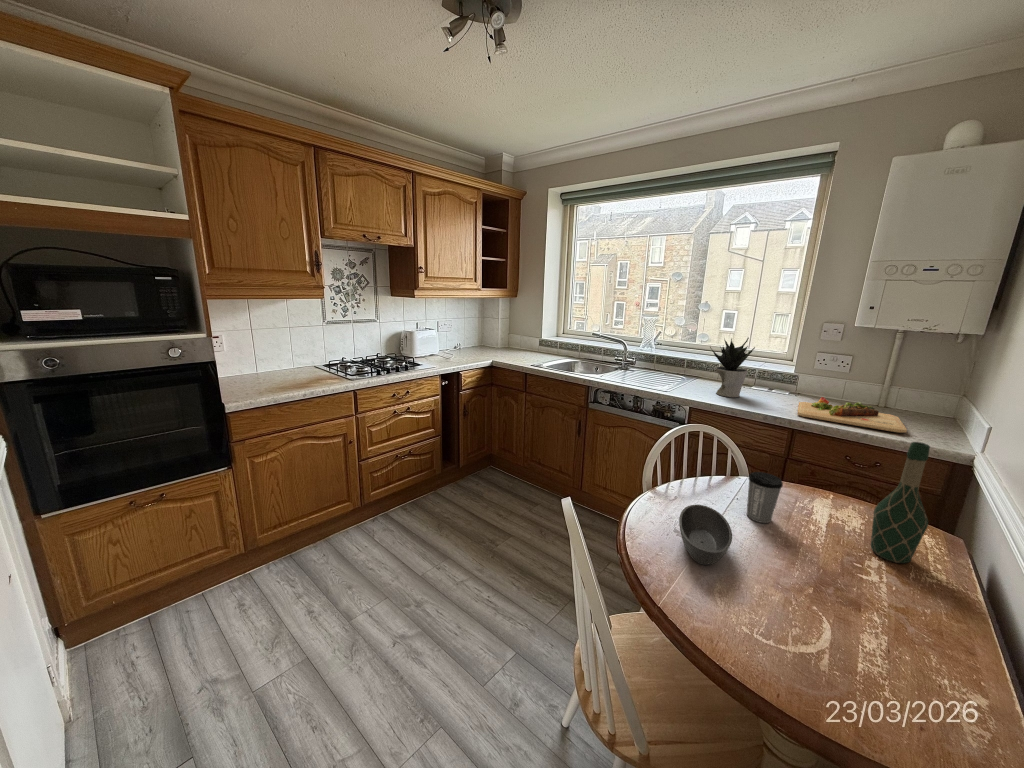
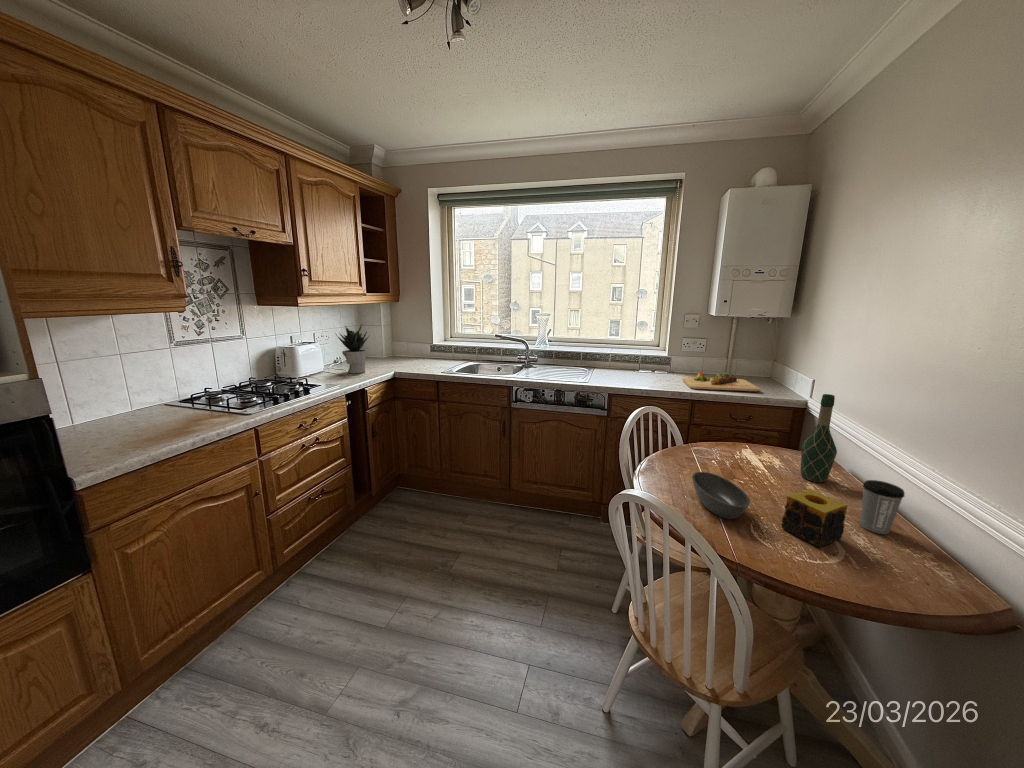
potted plant: present [710,338,755,397] -> present [336,324,368,373]
coffee cup: present [747,472,783,523] -> present [860,480,905,534]
candle: none [762,554,851,631] -> present [781,489,848,547]

